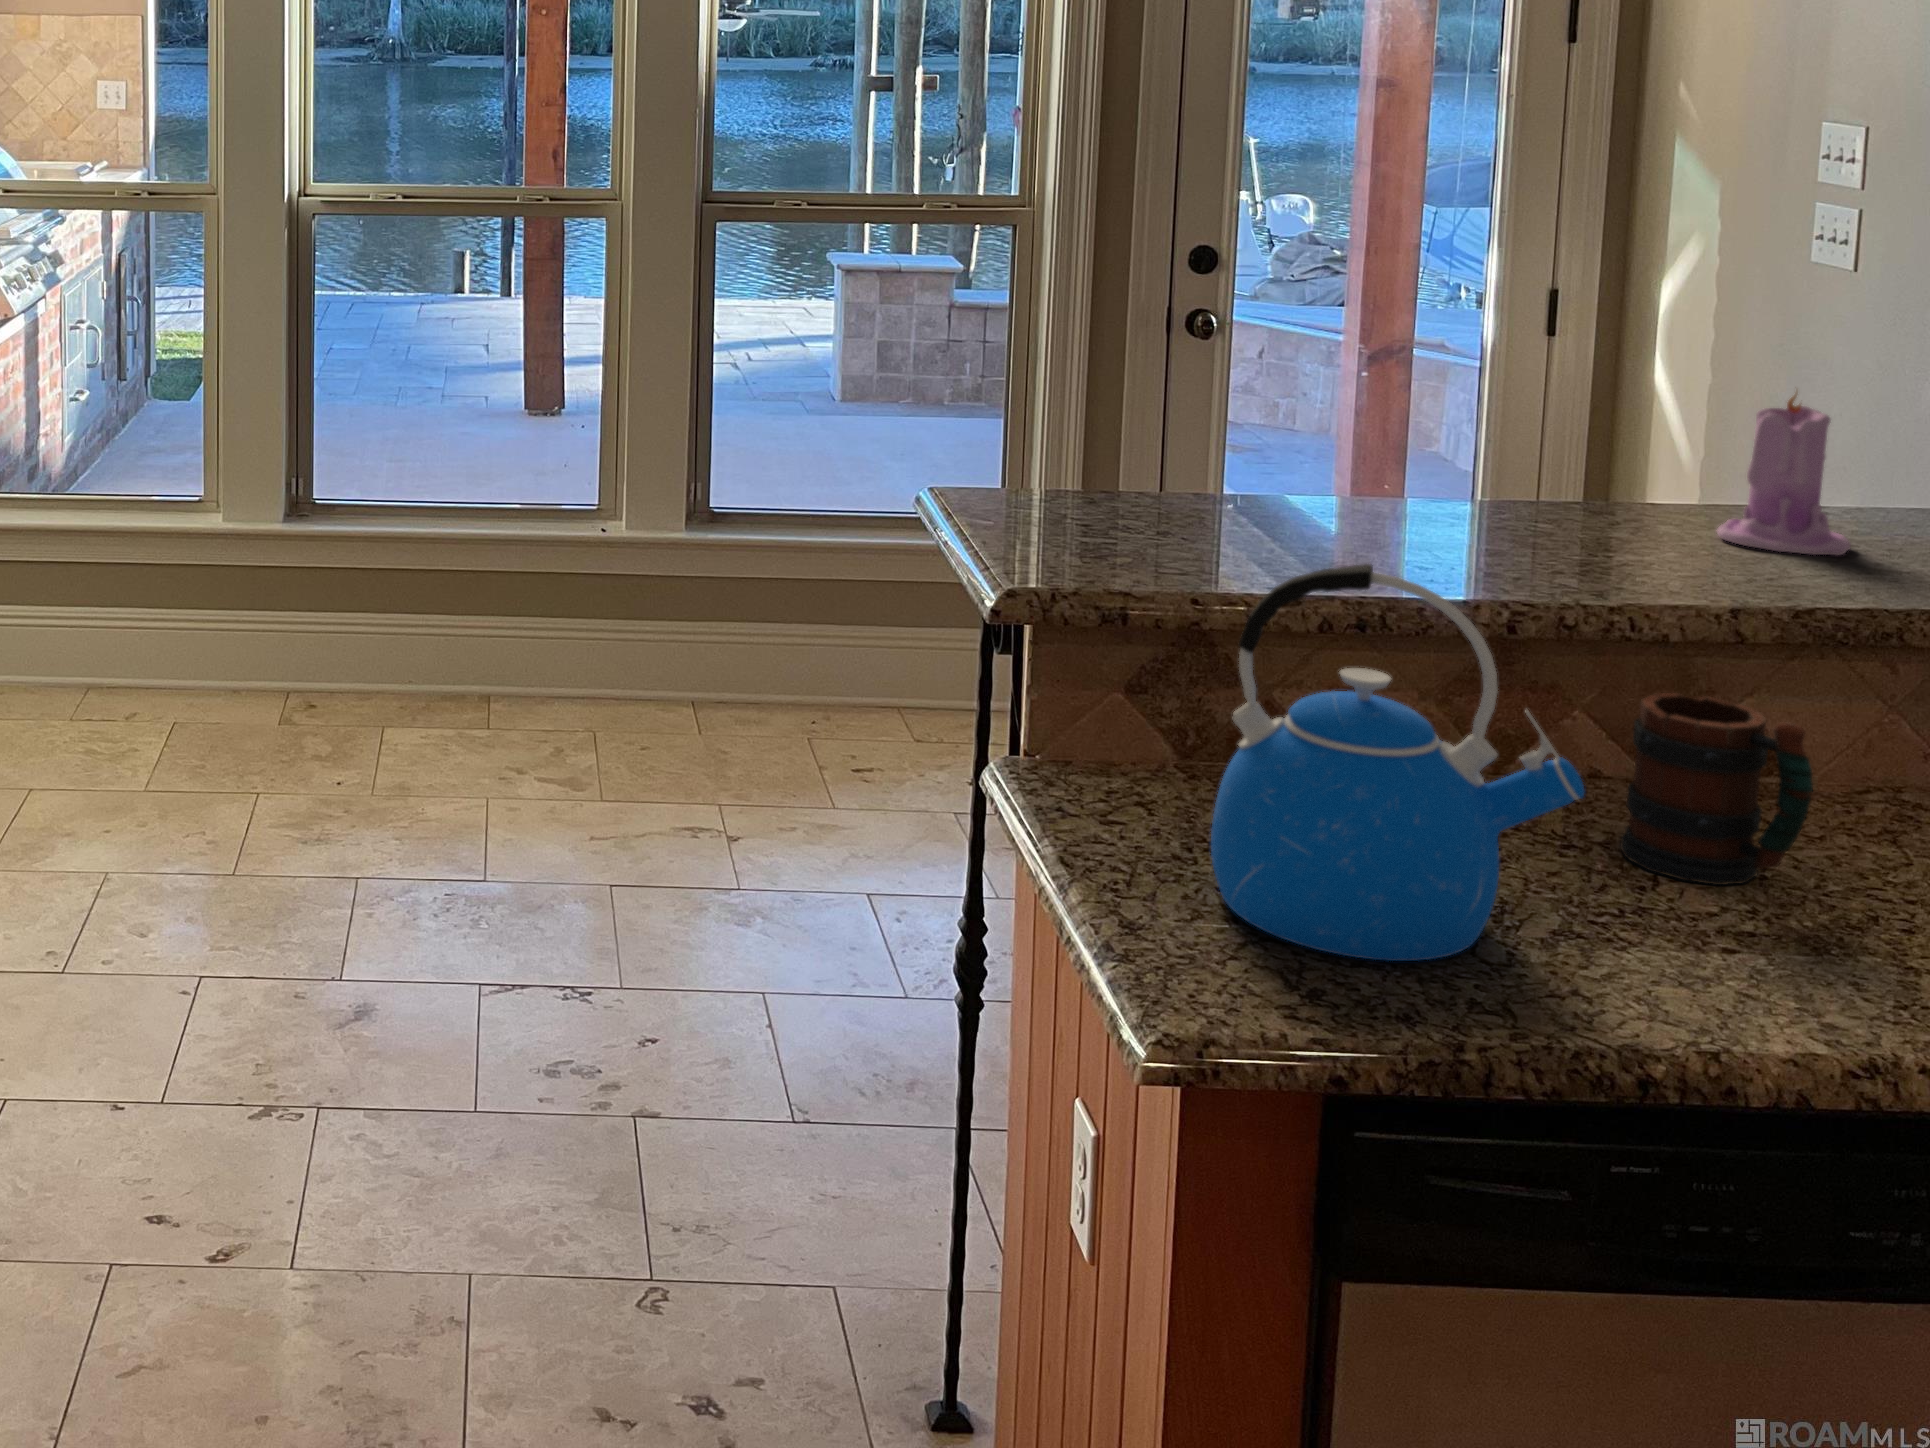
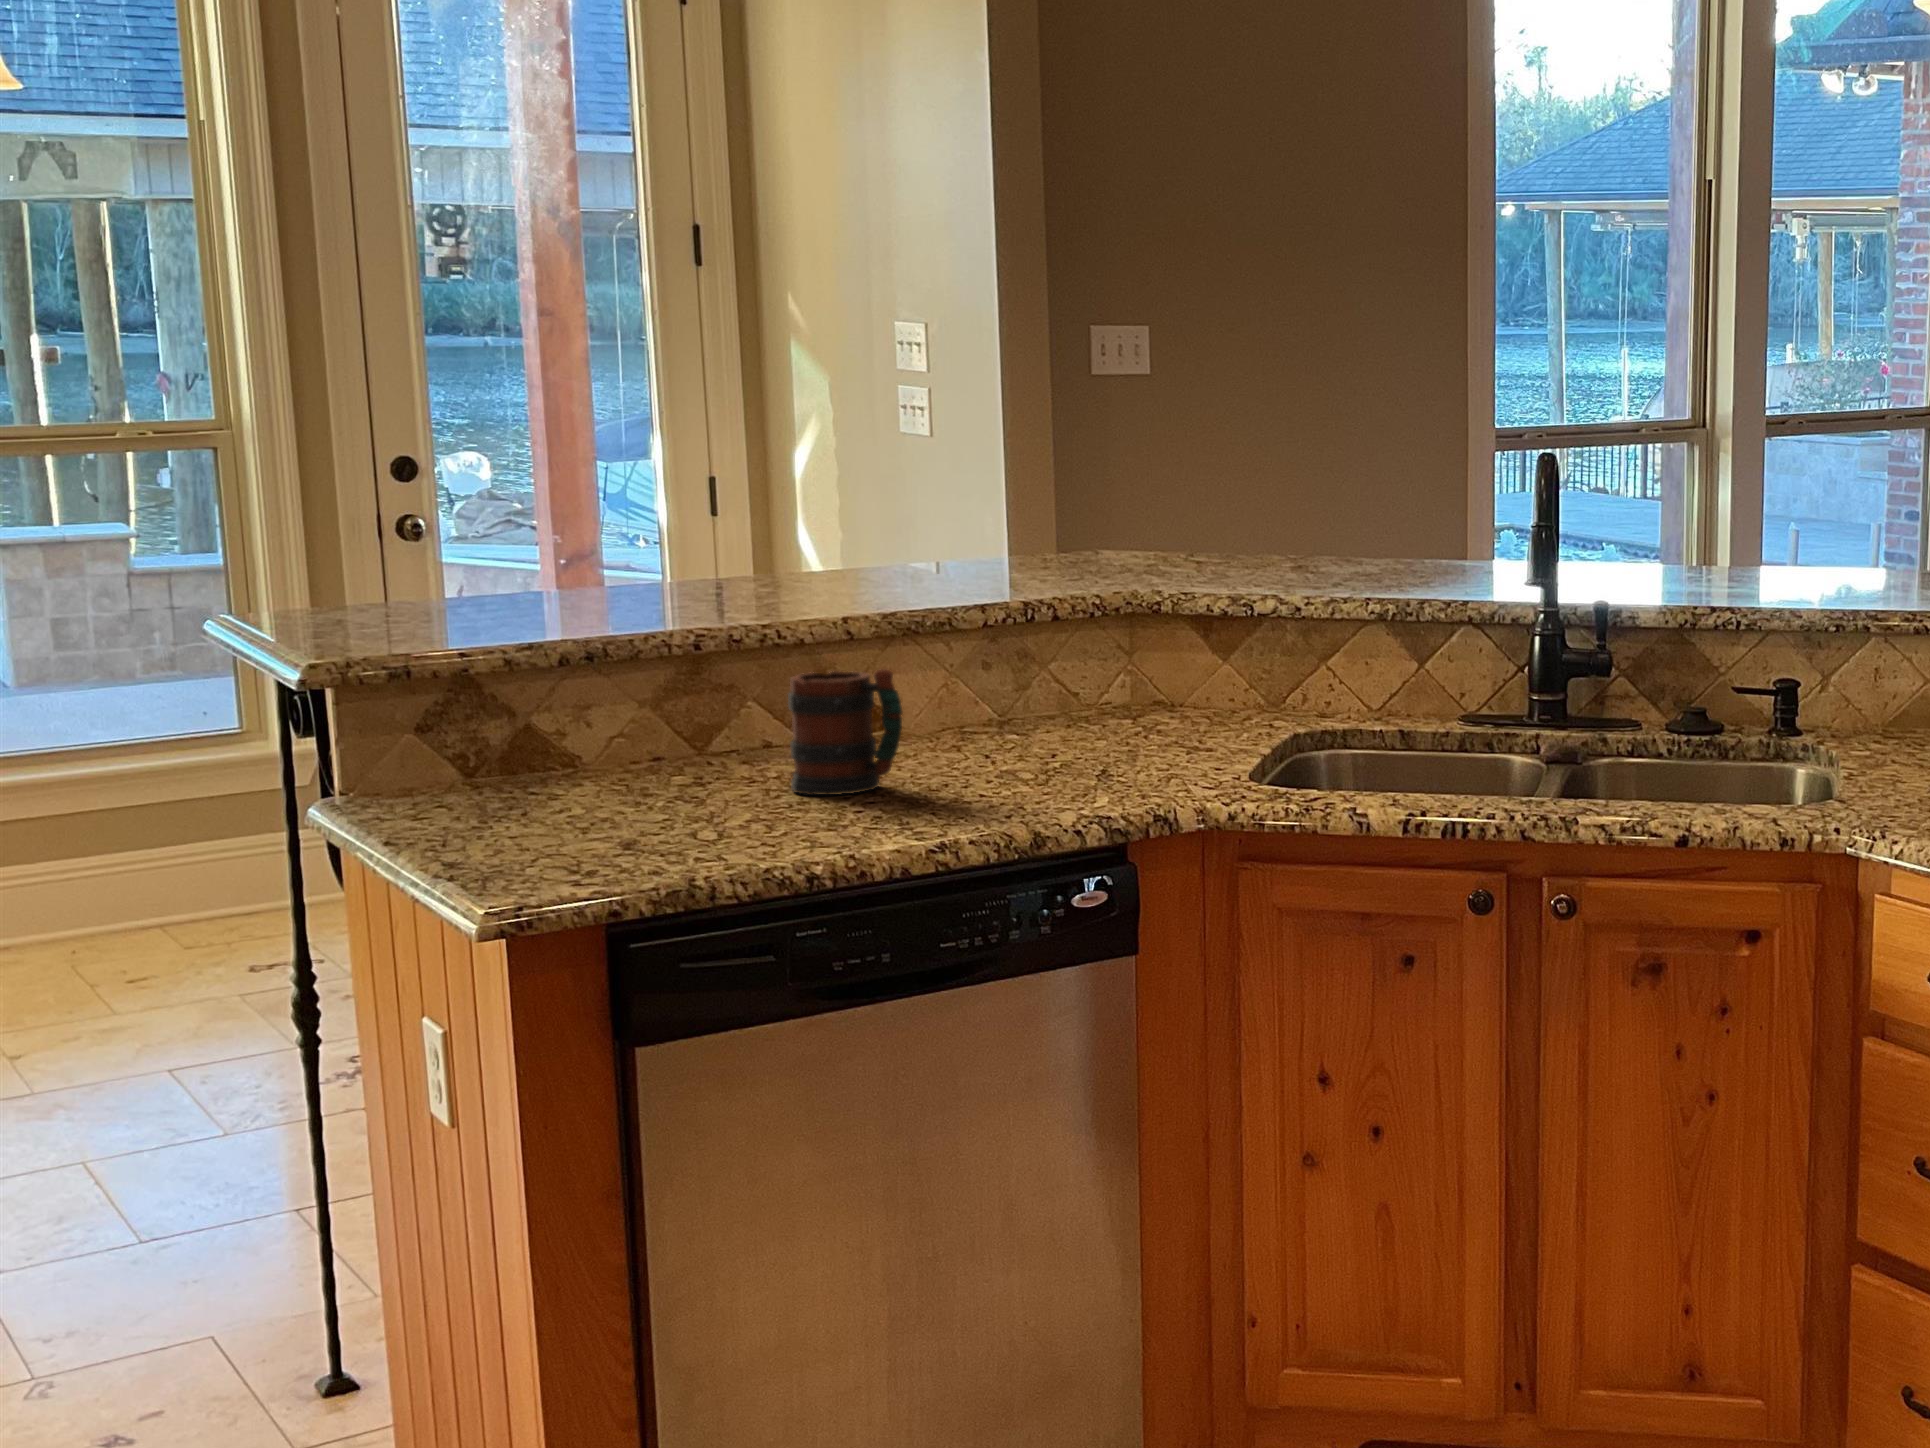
candle: present [1717,393,1851,556] -> none [839,486,927,608]
kettle: present [1211,564,1584,961] -> none [494,572,754,856]

